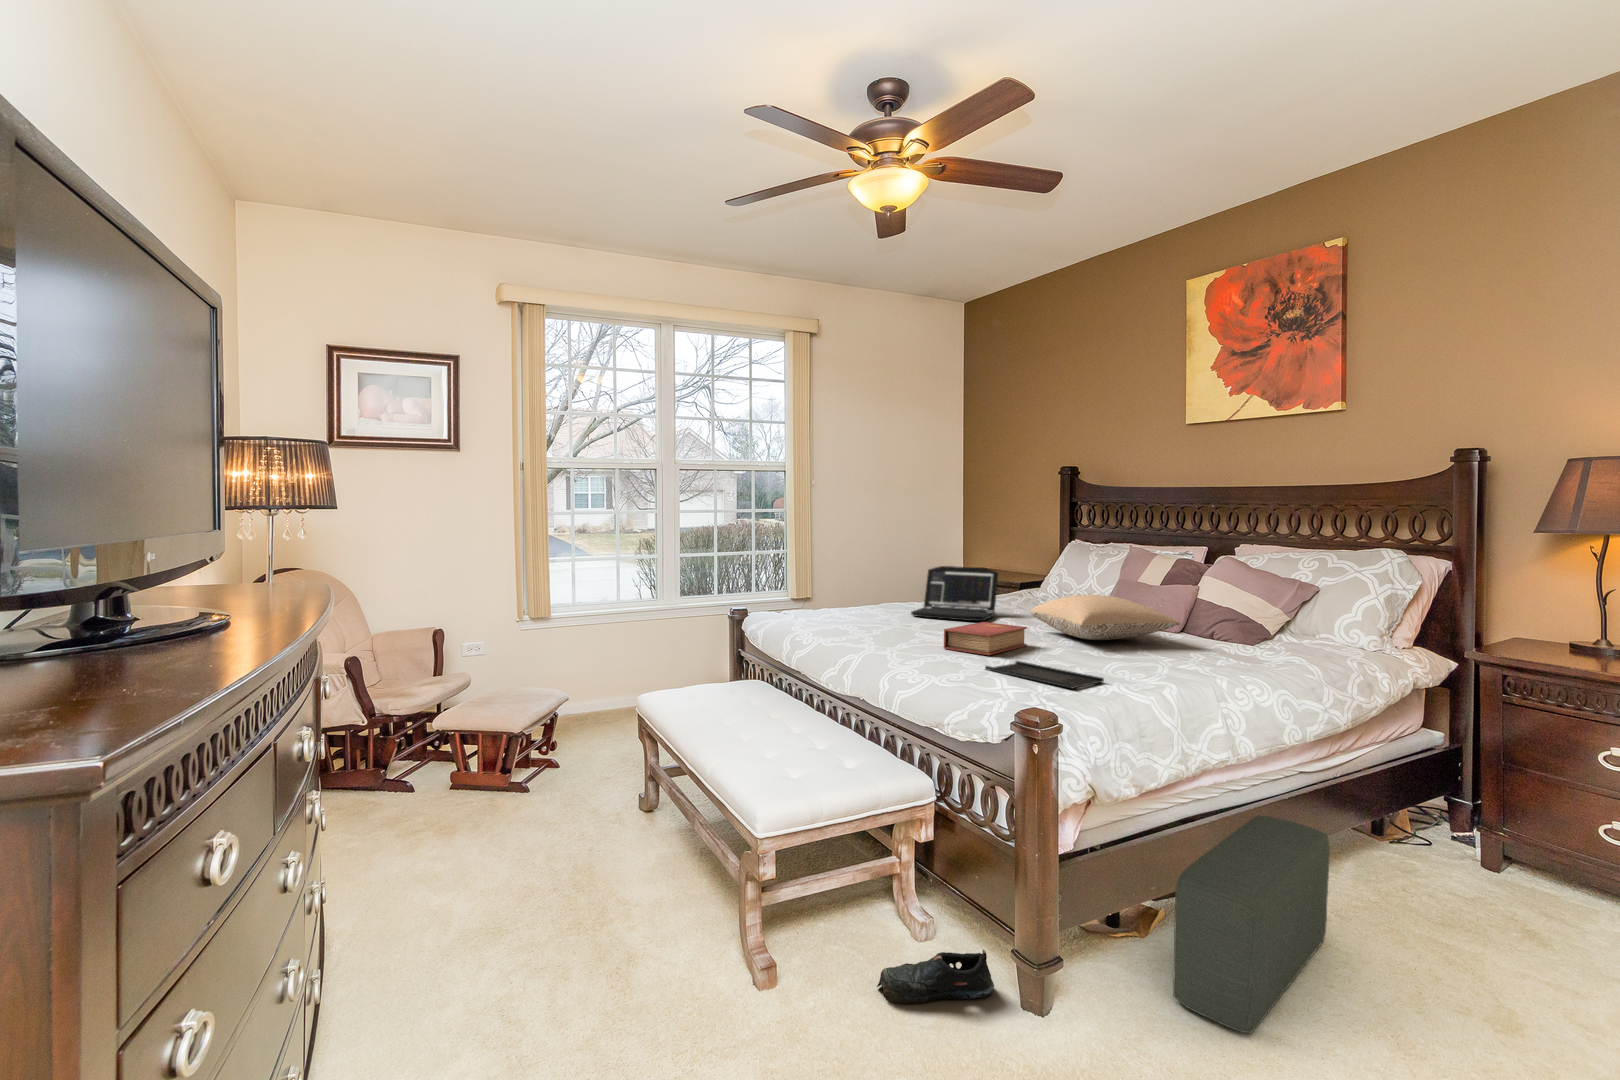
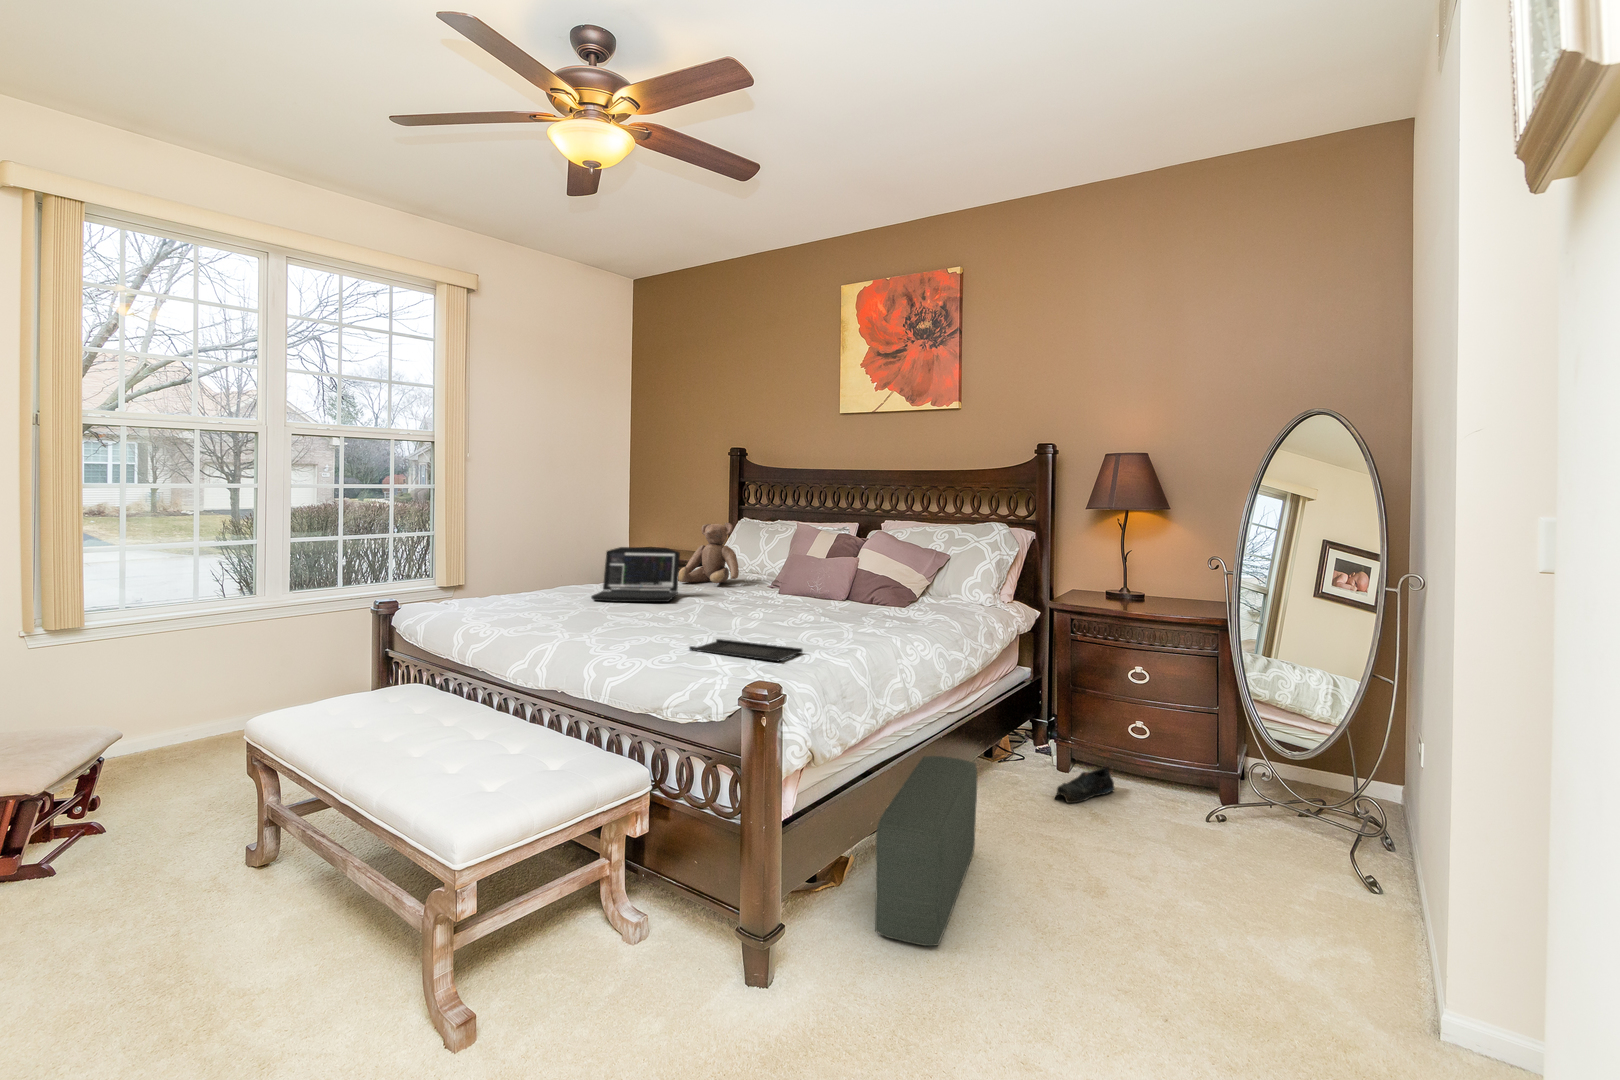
teddy bear: none [1000,543,1064,605] -> present [678,523,739,583]
pillow: present [1030,595,1180,640] -> none [717,571,851,614]
book: present [944,622,1027,655] -> none [640,602,720,635]
shoe: present [877,950,994,1004] -> present [1056,766,1114,803]

